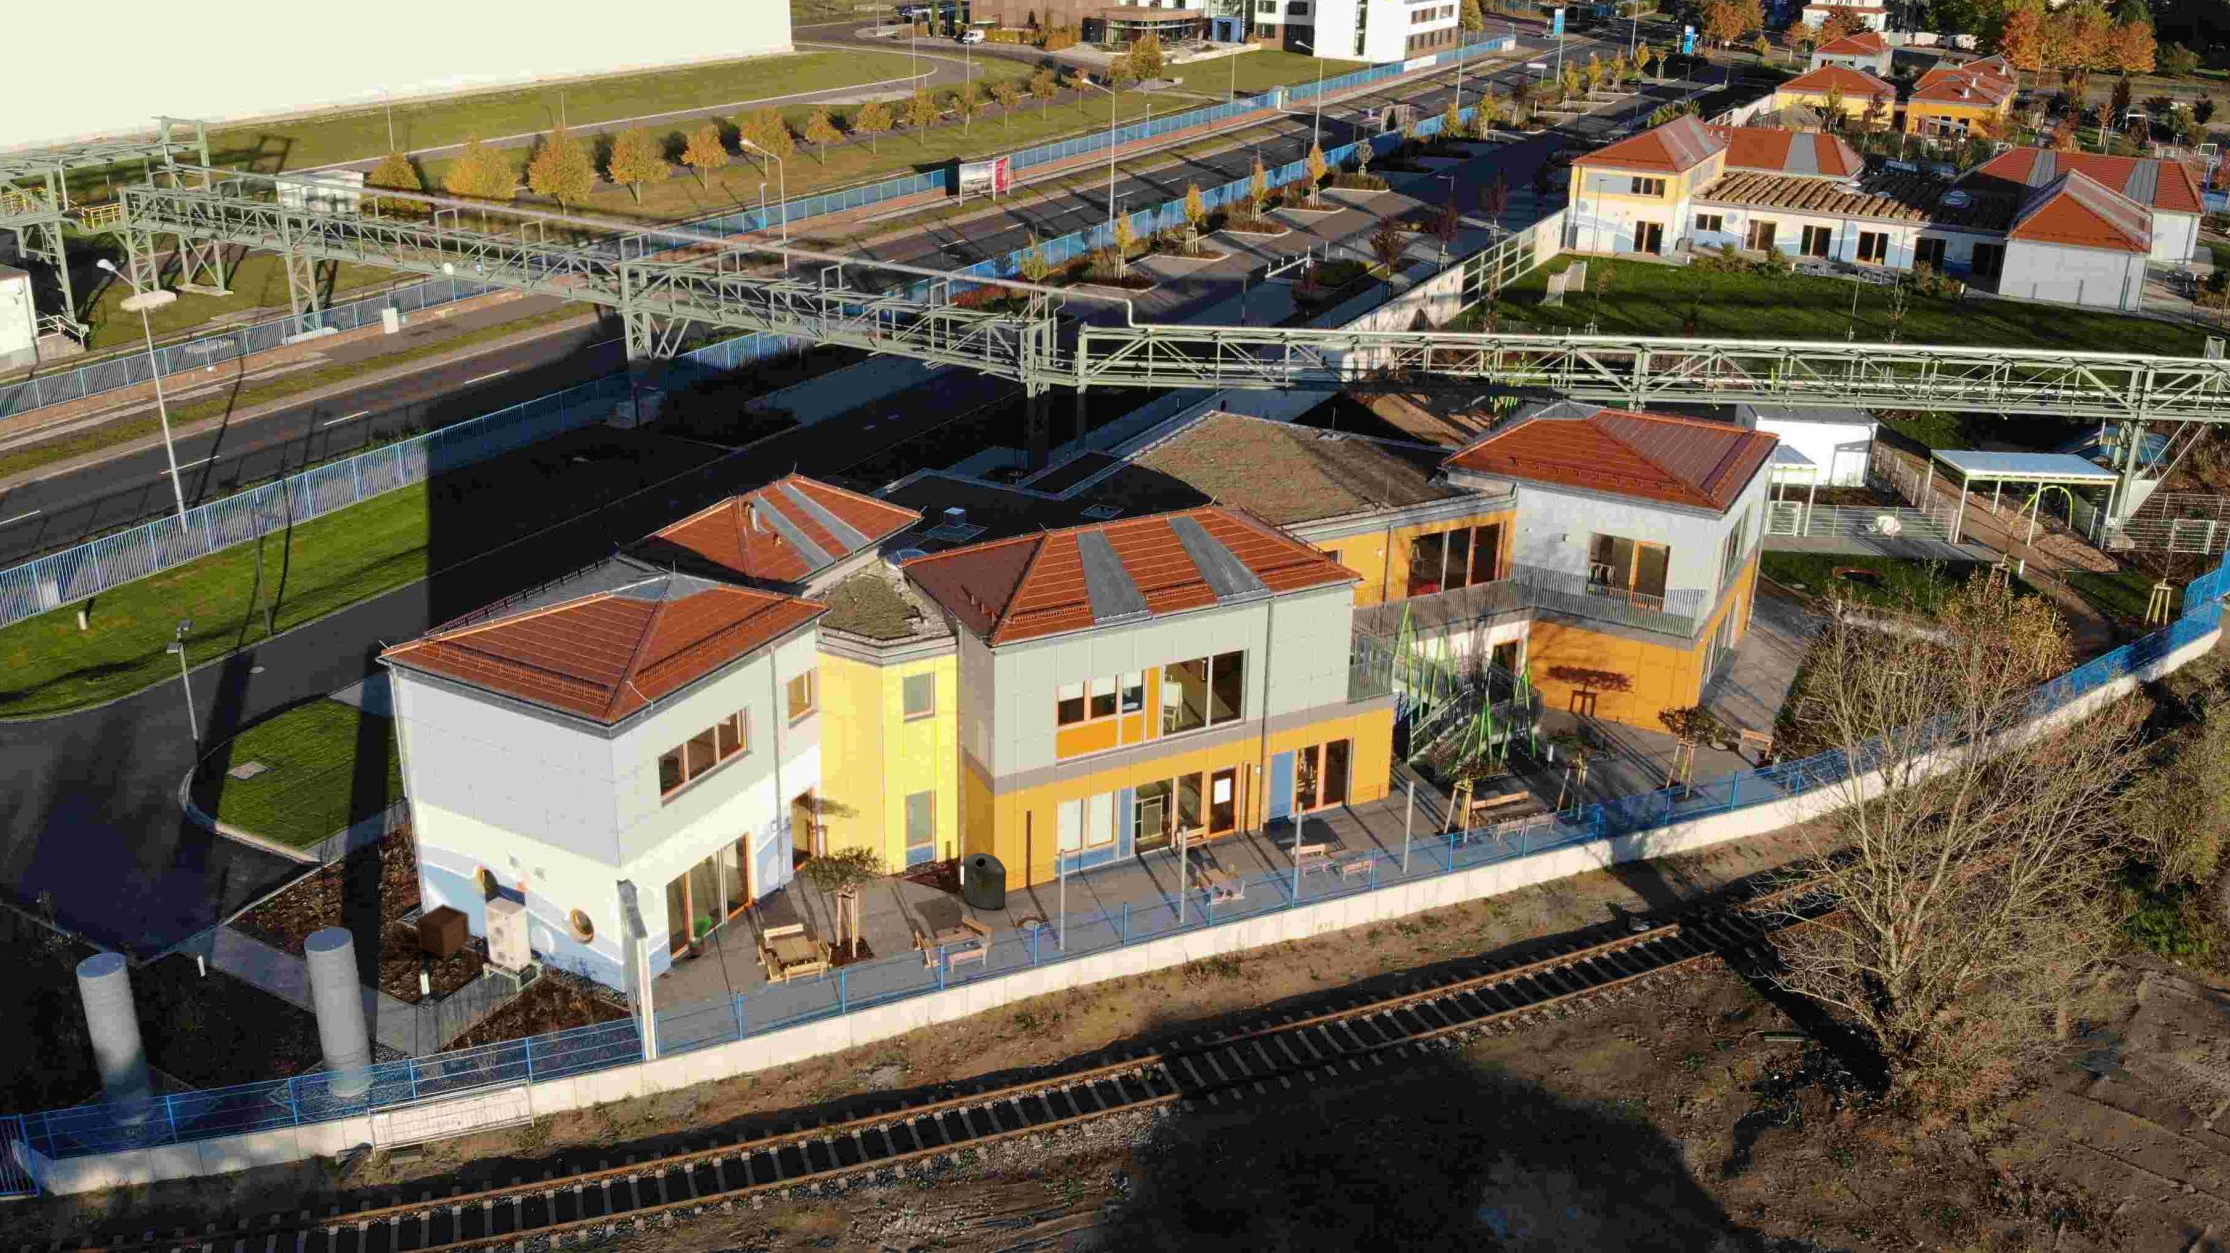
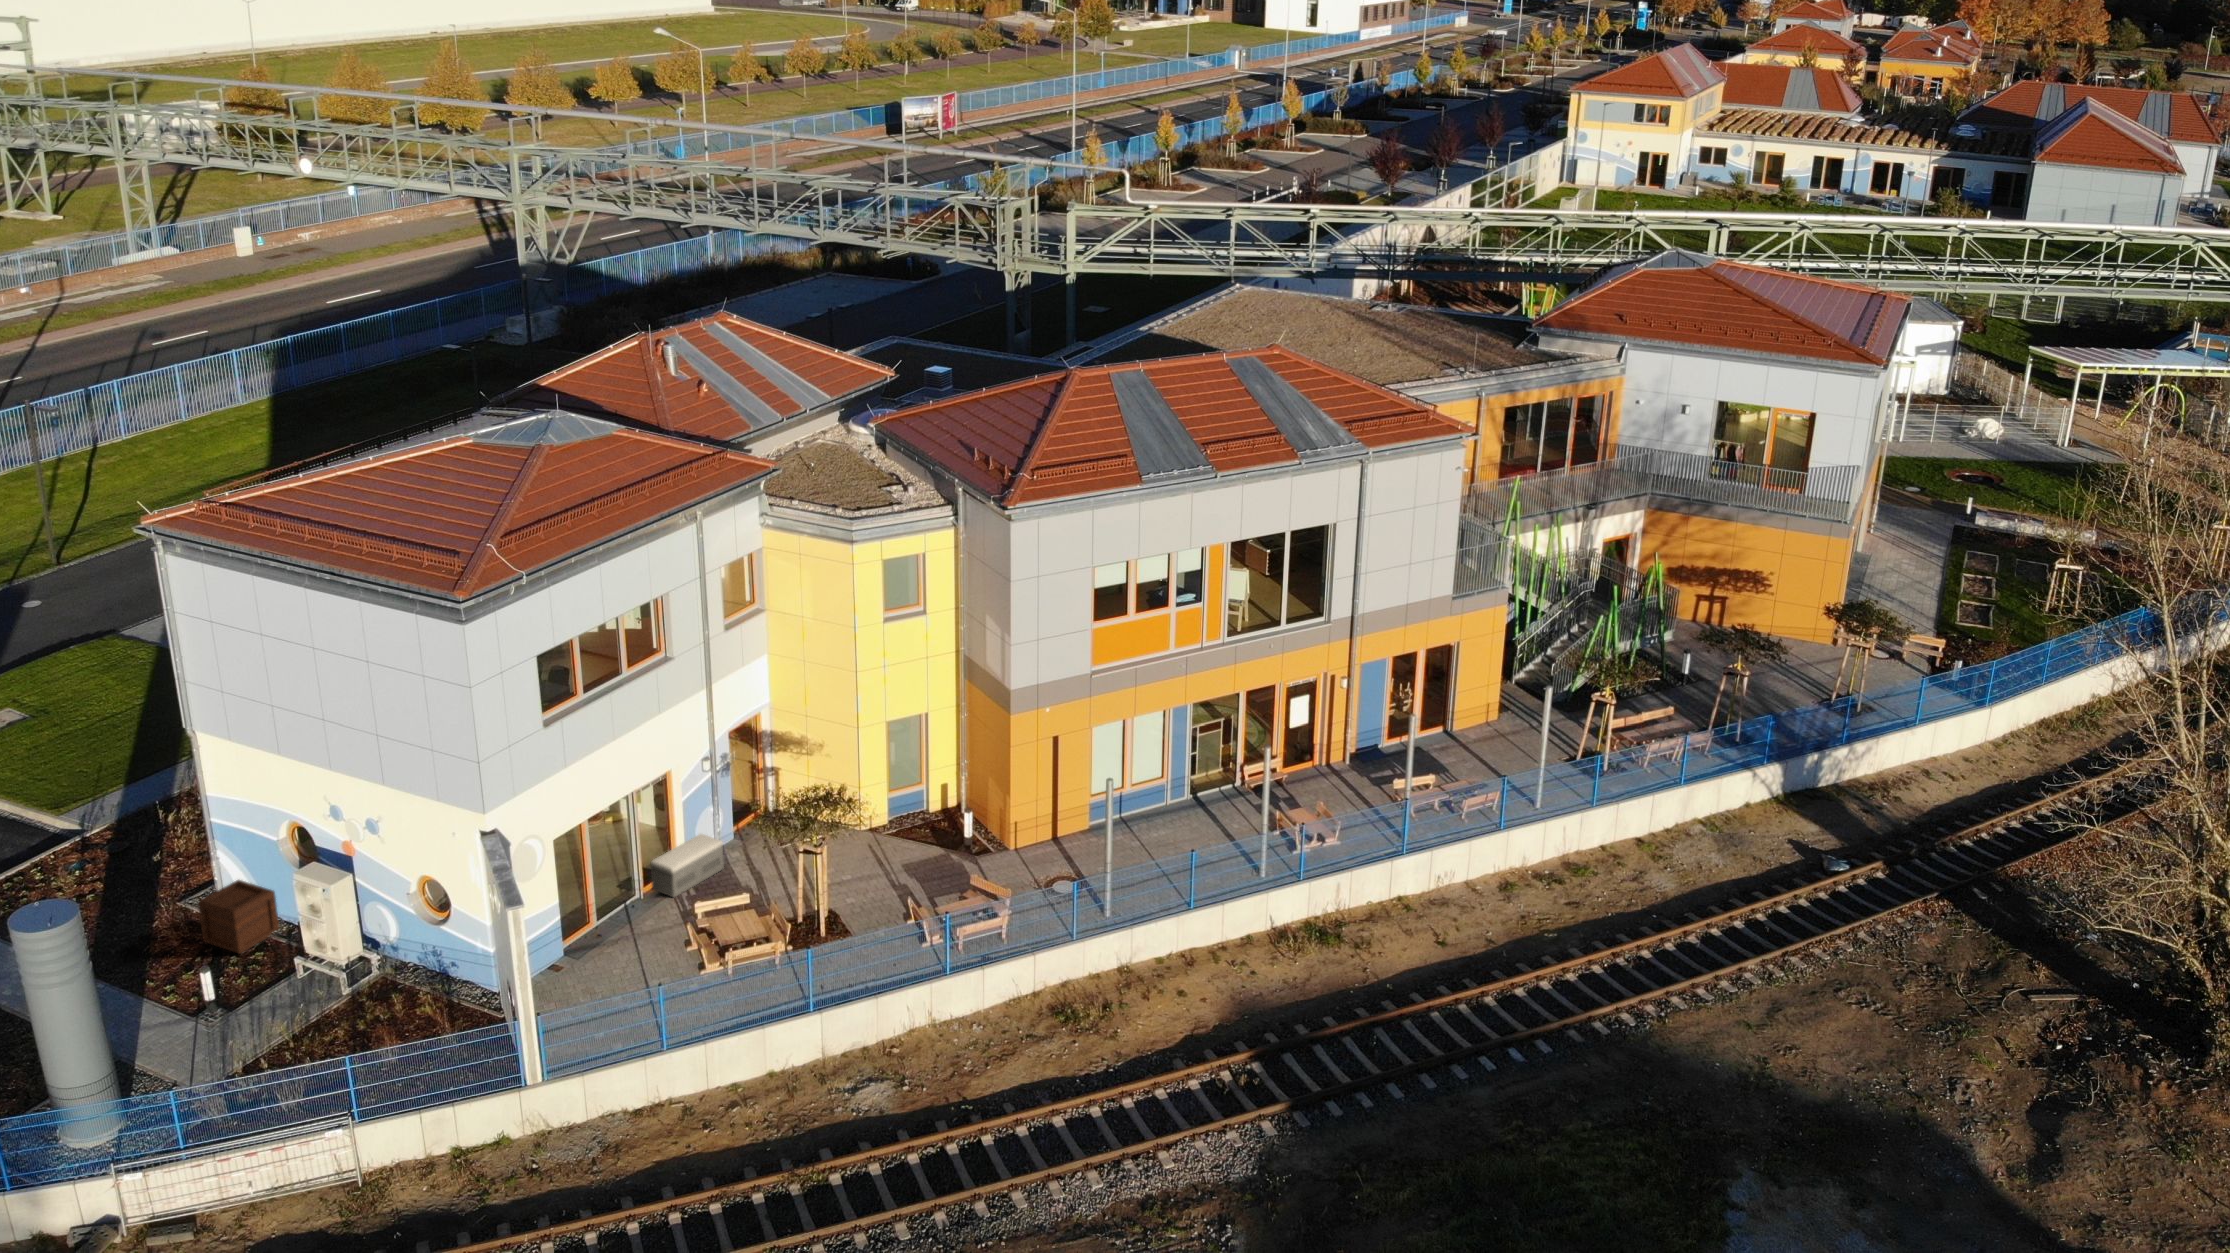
trash can: present [963,853,1006,910] -> none [970,791,1028,868]
storage bench: none [730,878,782,926] -> present [651,834,724,897]
potted tree: present [688,917,711,955] -> none [590,881,627,938]

